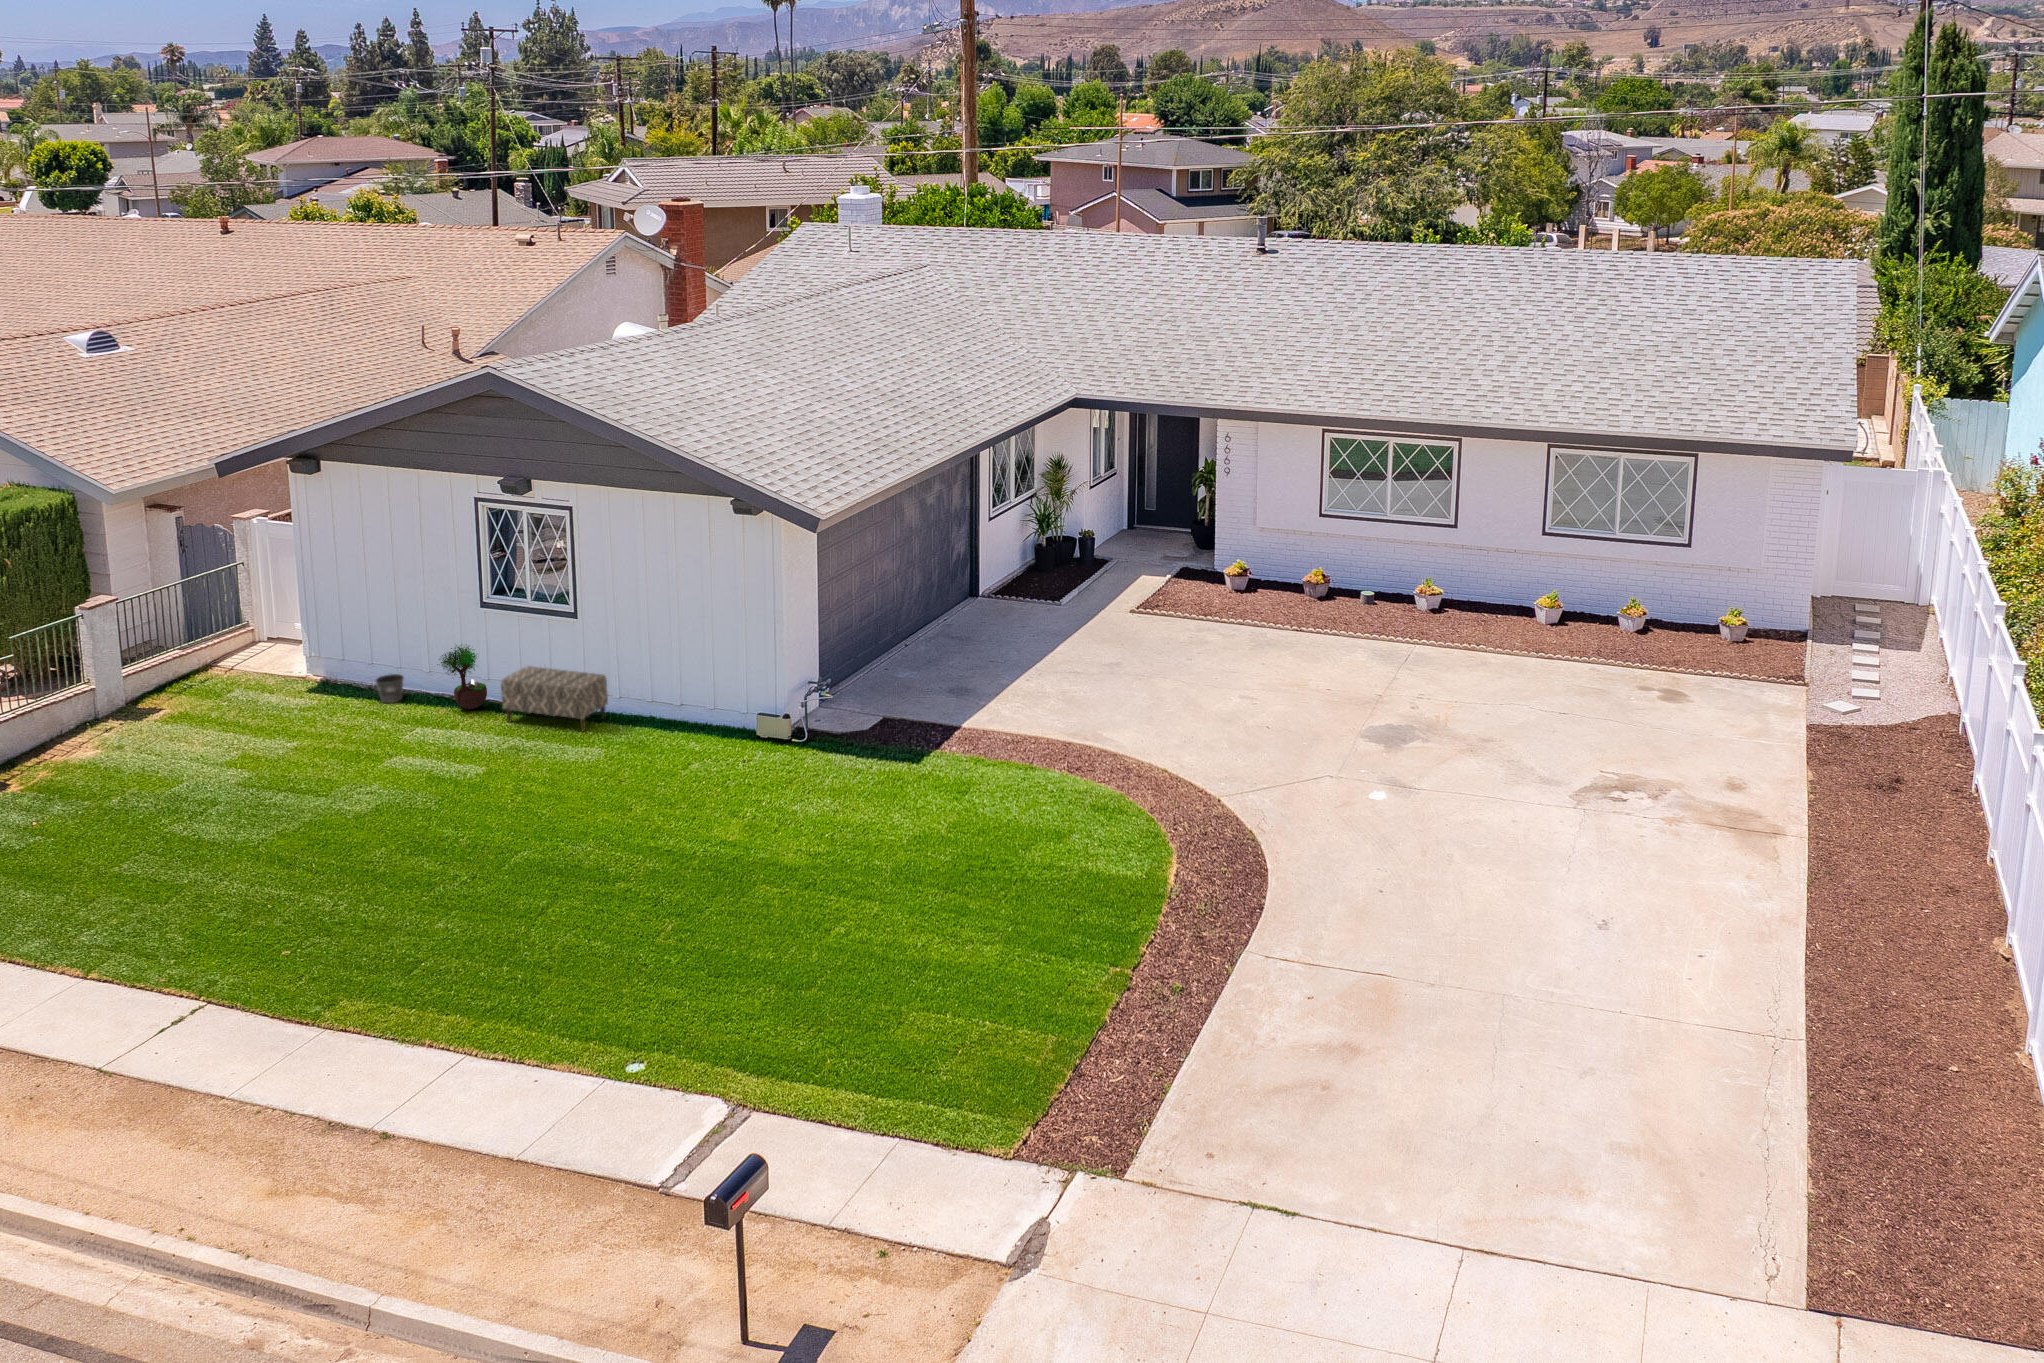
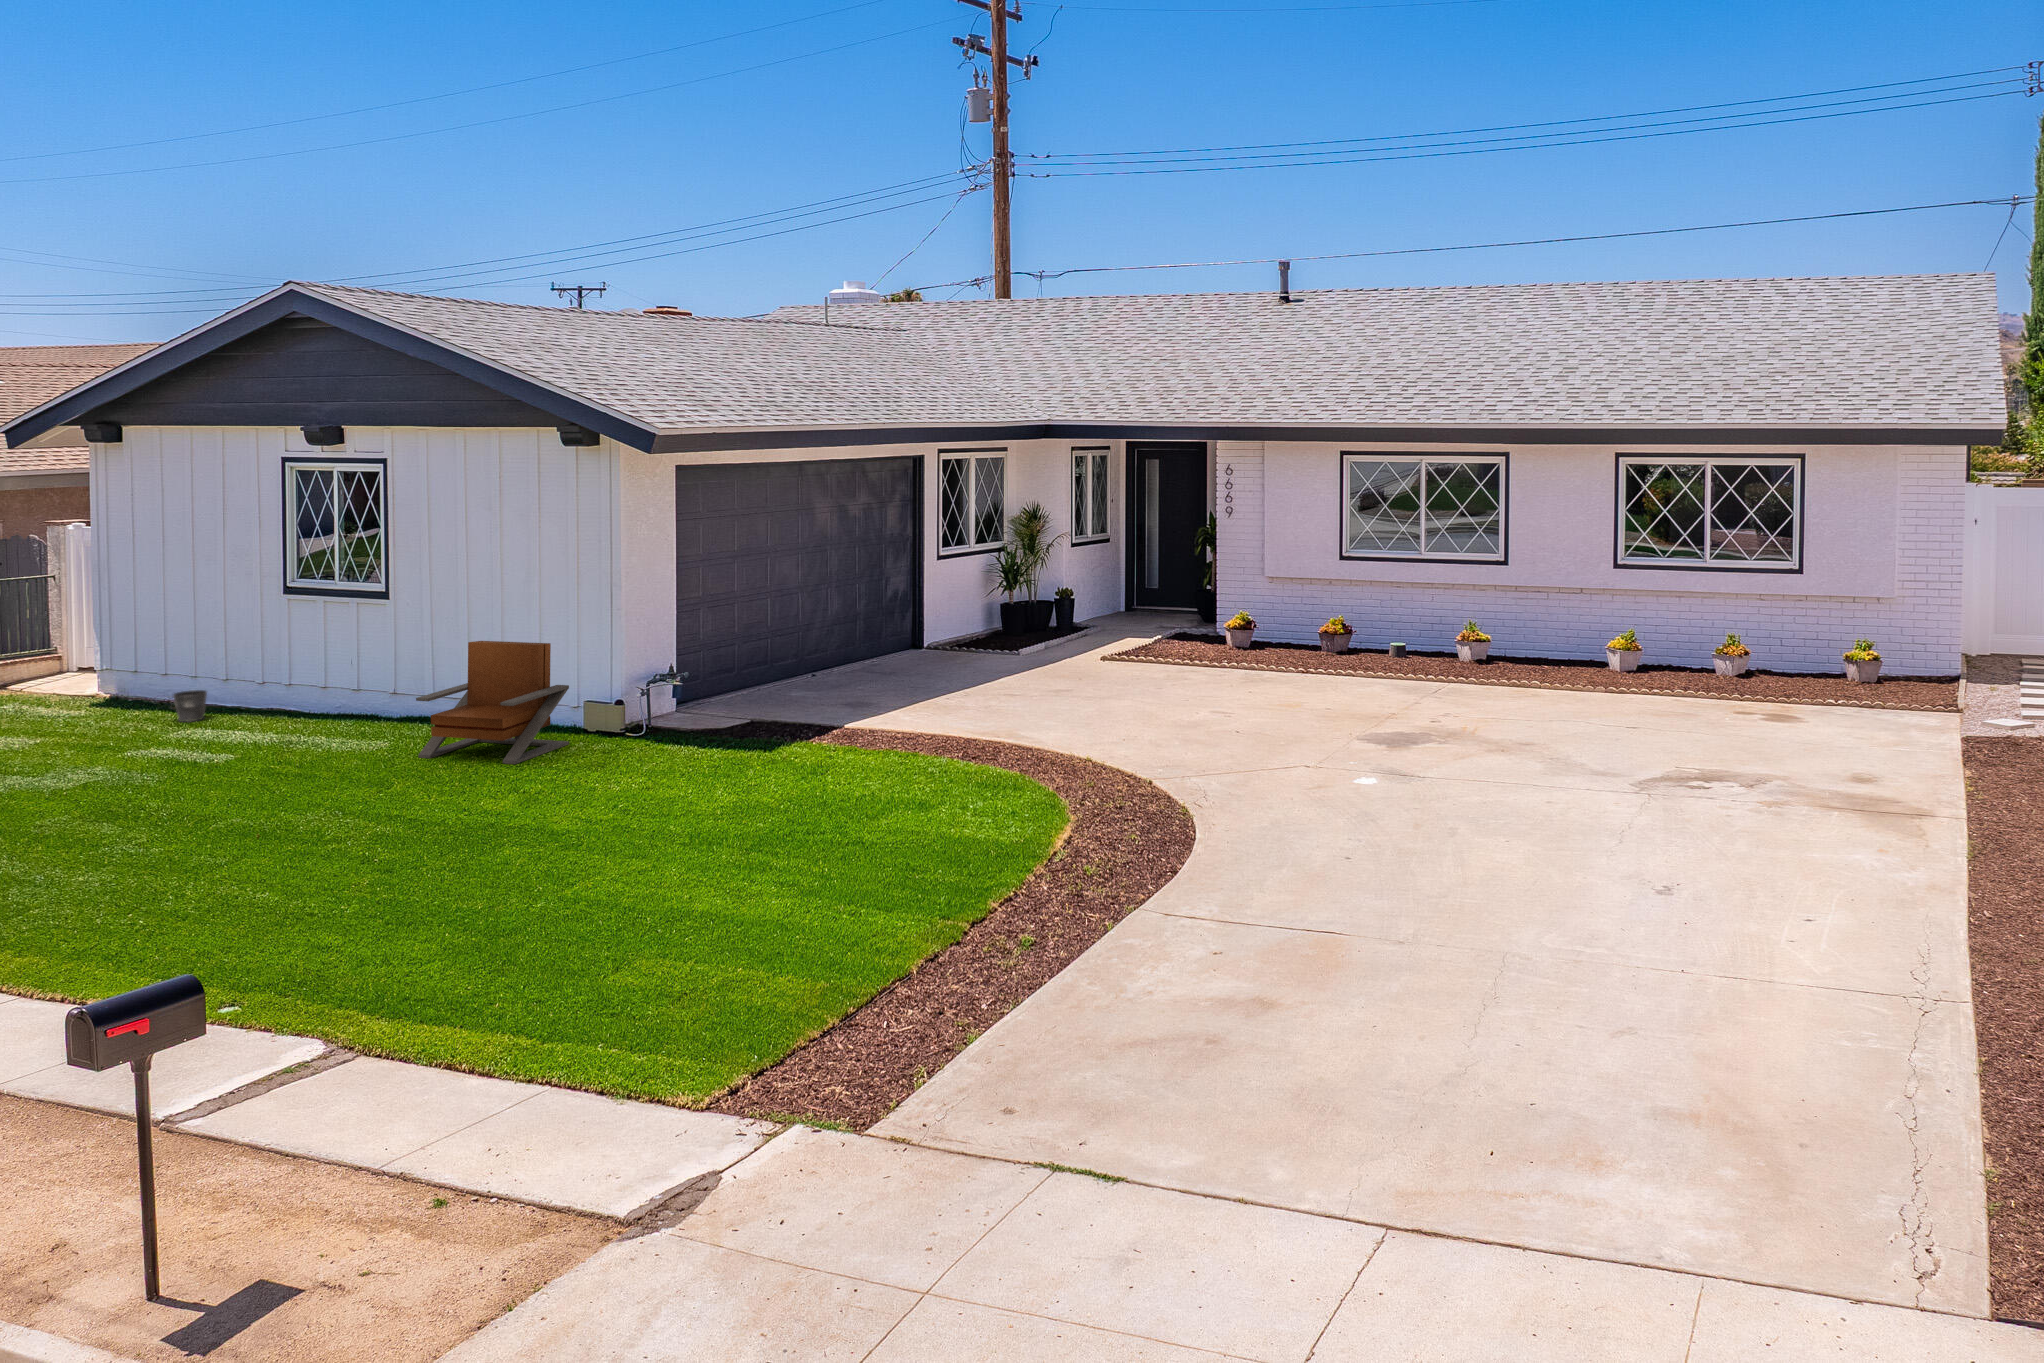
potted tree: present [437,645,487,709] -> none [236,639,299,725]
lounge chair: none [610,651,732,763] -> present [416,641,569,764]
bench: present [501,666,608,731] -> none [305,672,432,741]

